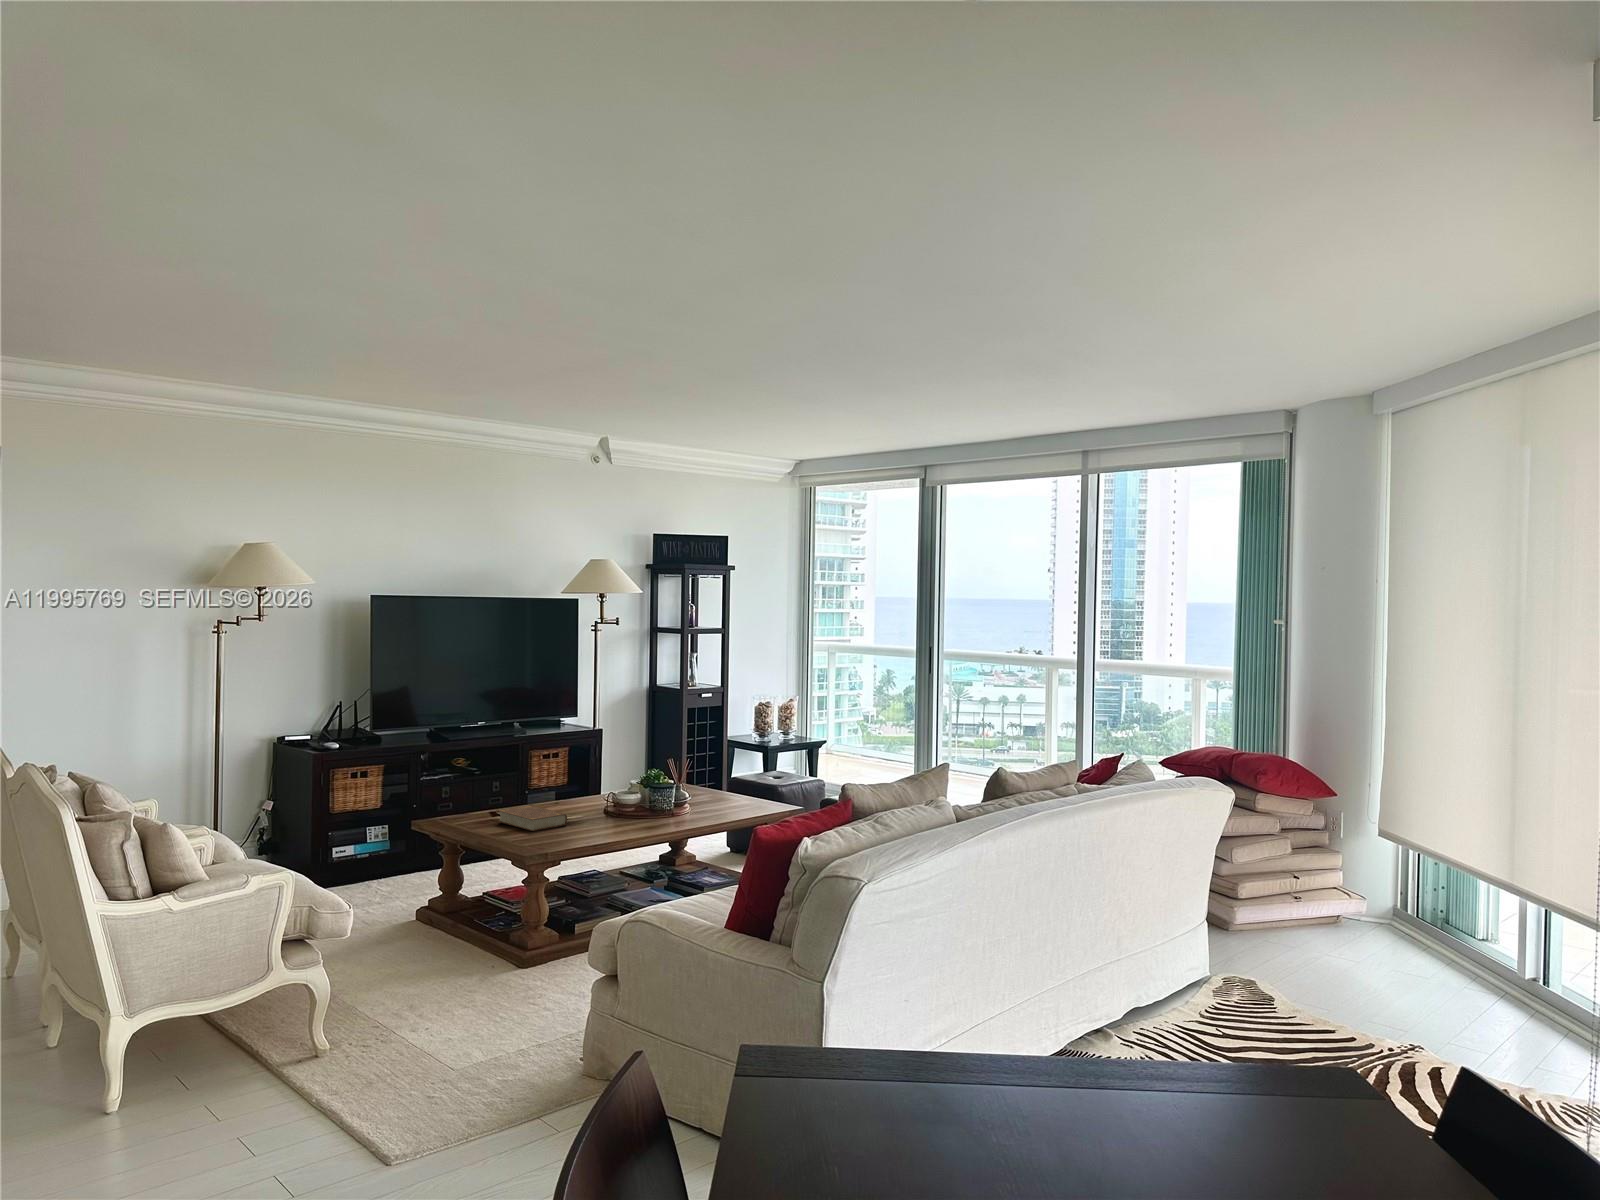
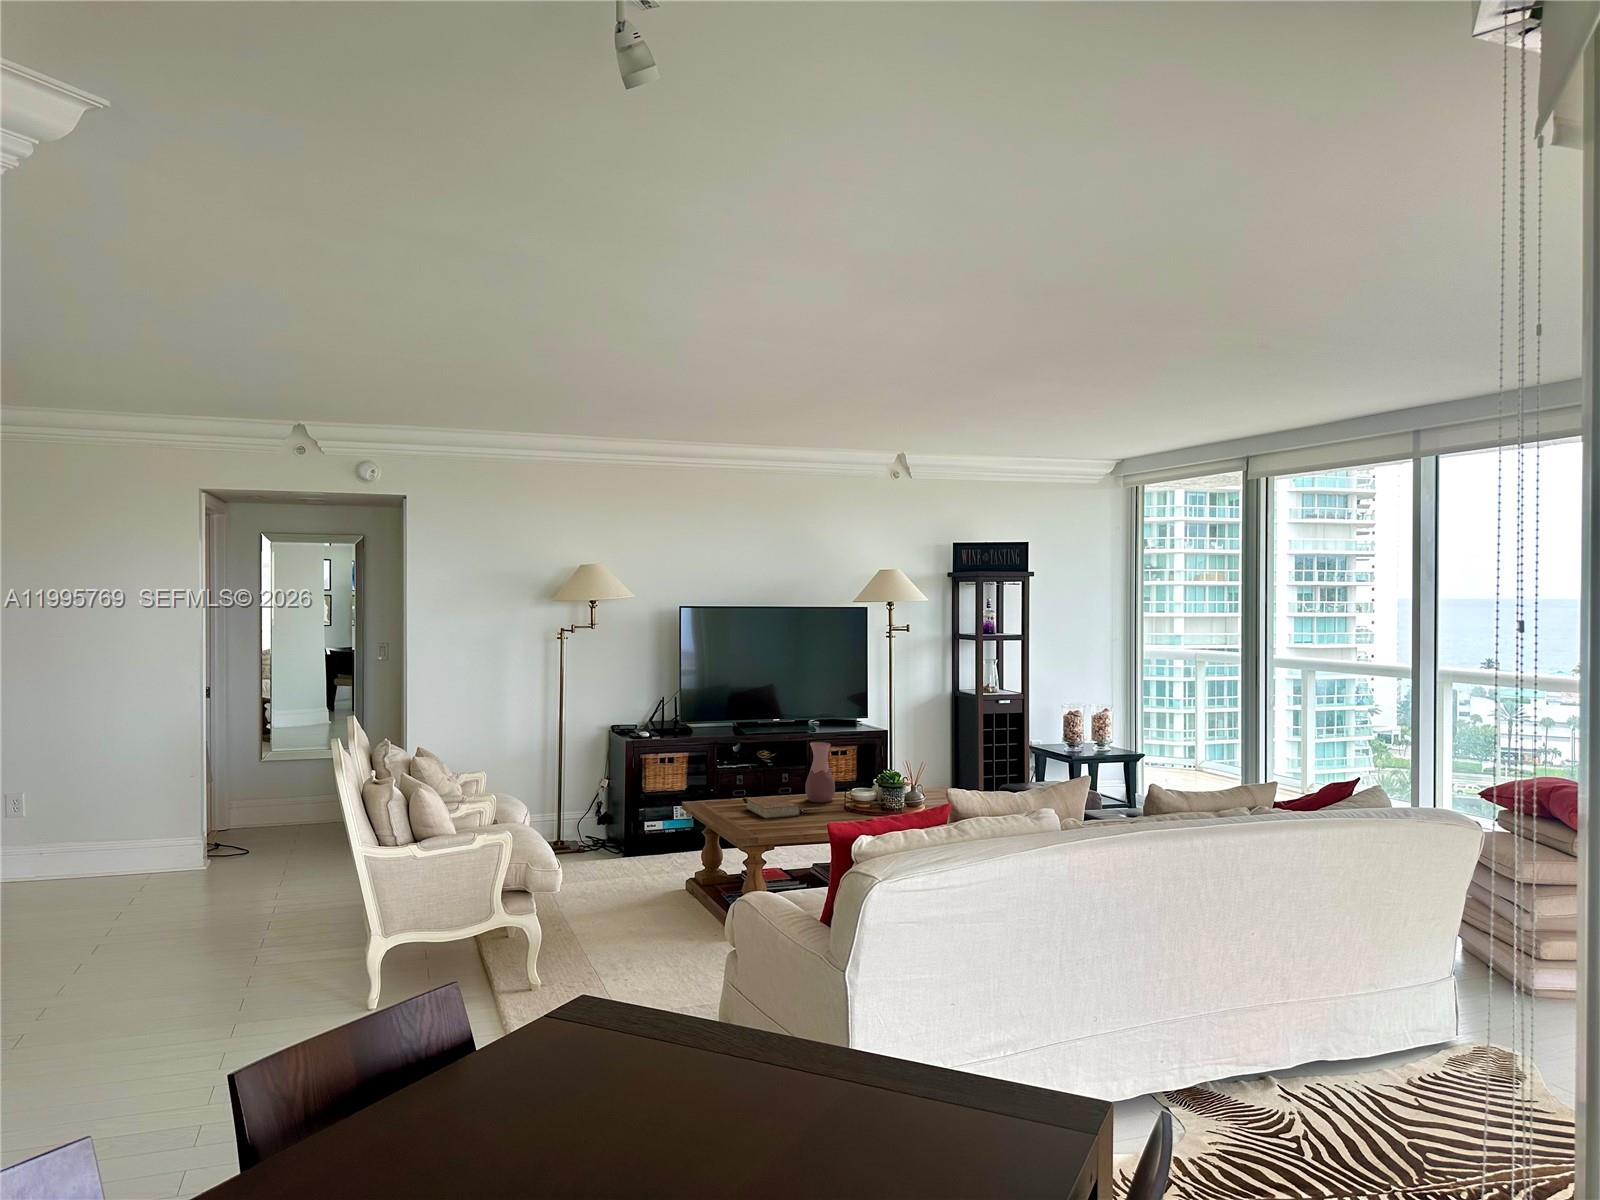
vase: none [555,745,588,809] -> present [805,742,835,802]

